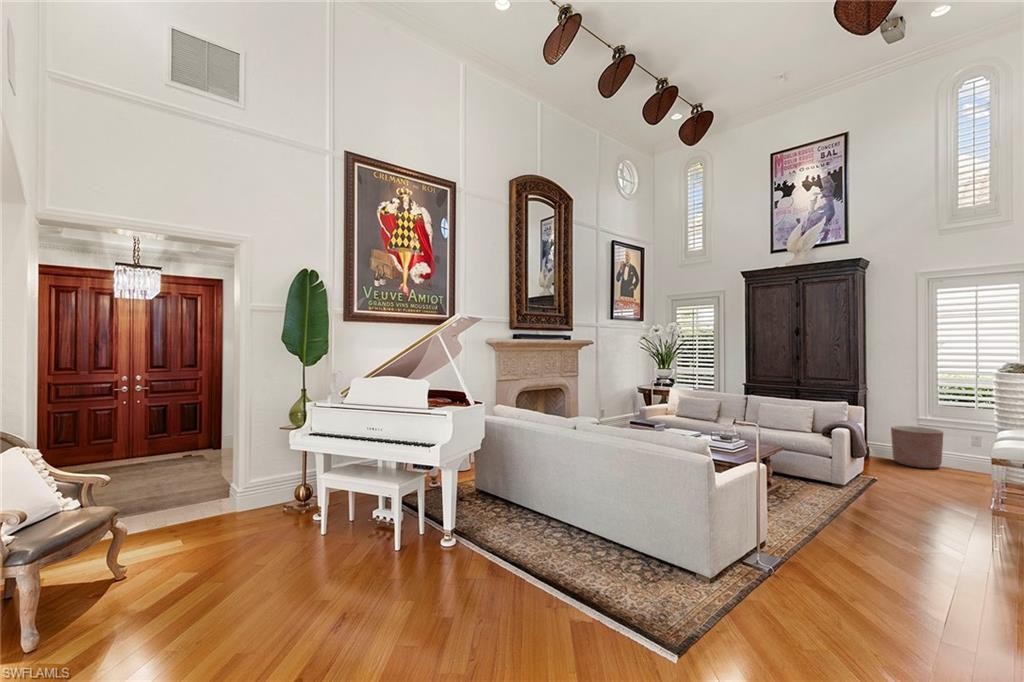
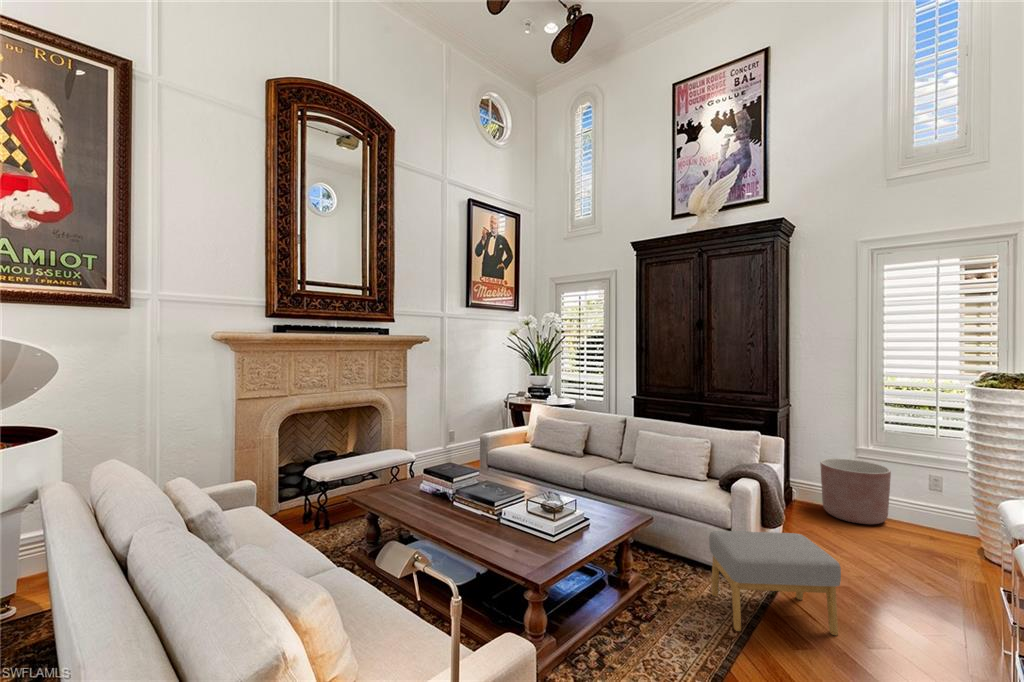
footstool: none [821,455,904,507] -> present [709,531,841,635]

